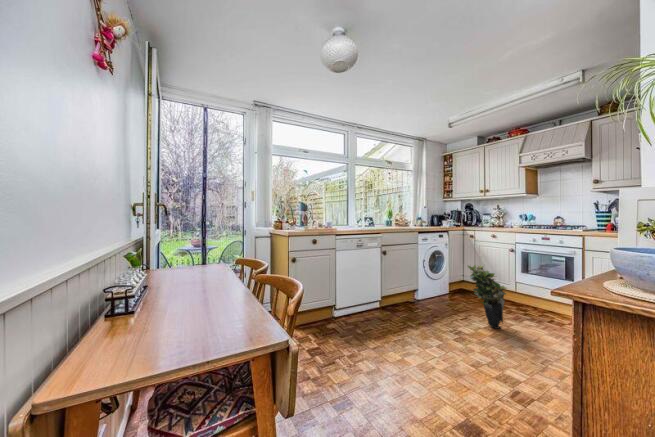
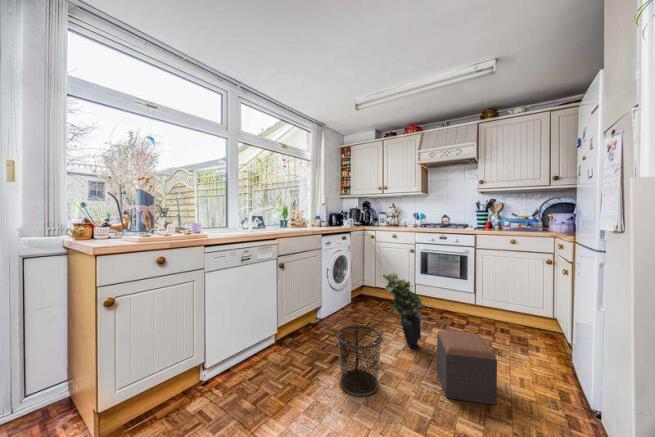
waste bin: none [419,297,455,343] -> present [337,325,382,396]
footstool: none [505,309,551,368] -> present [437,331,497,405]

